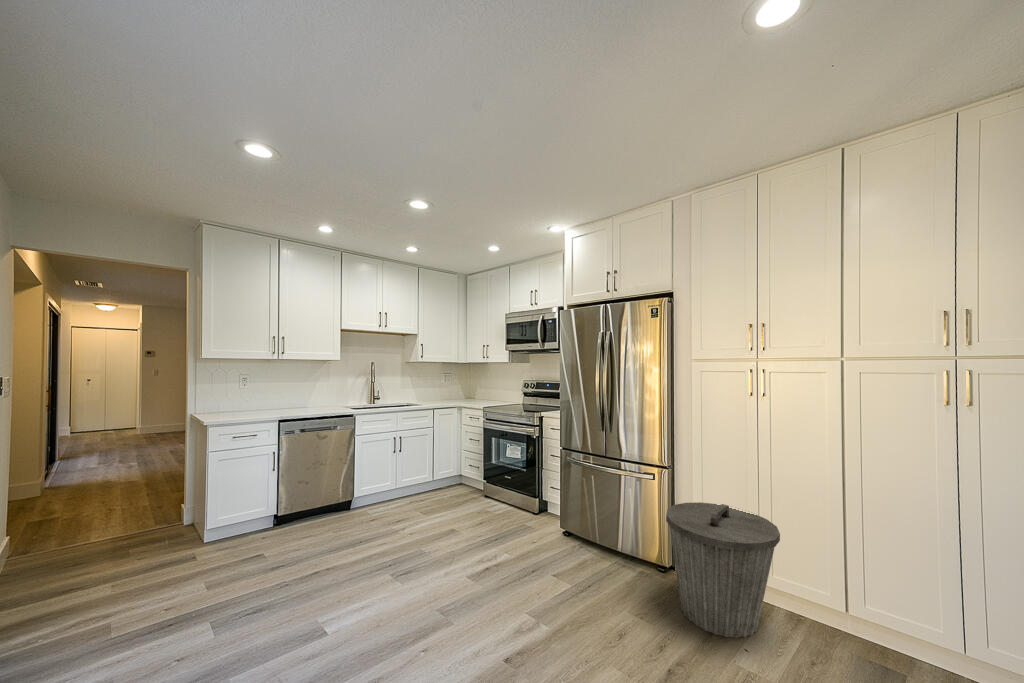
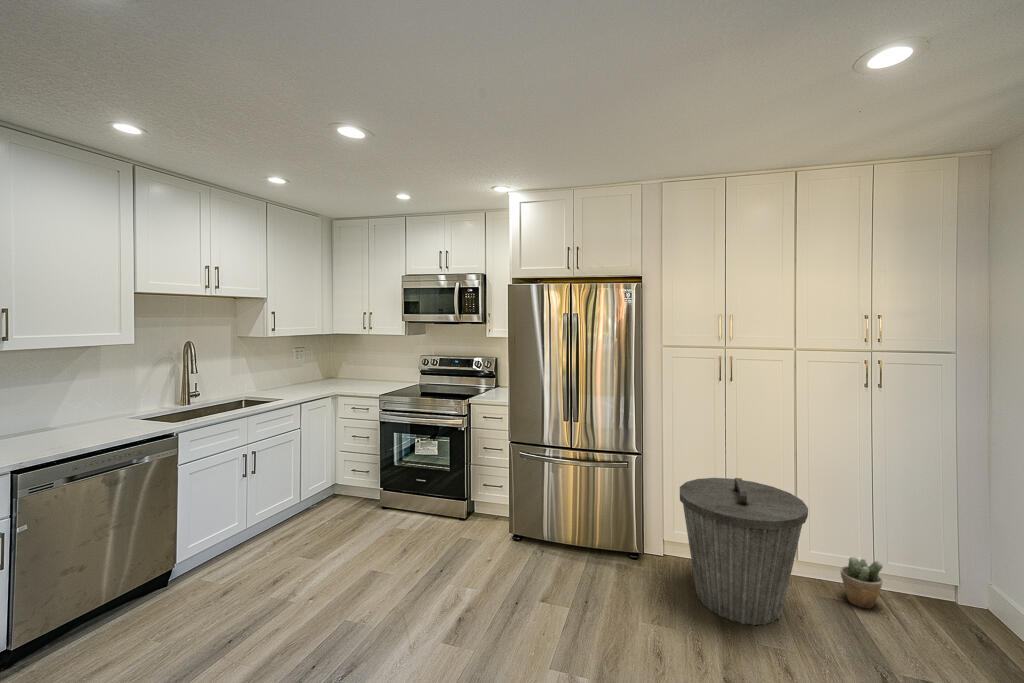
potted plant: none [833,603,876,658] -> present [841,557,882,608]

